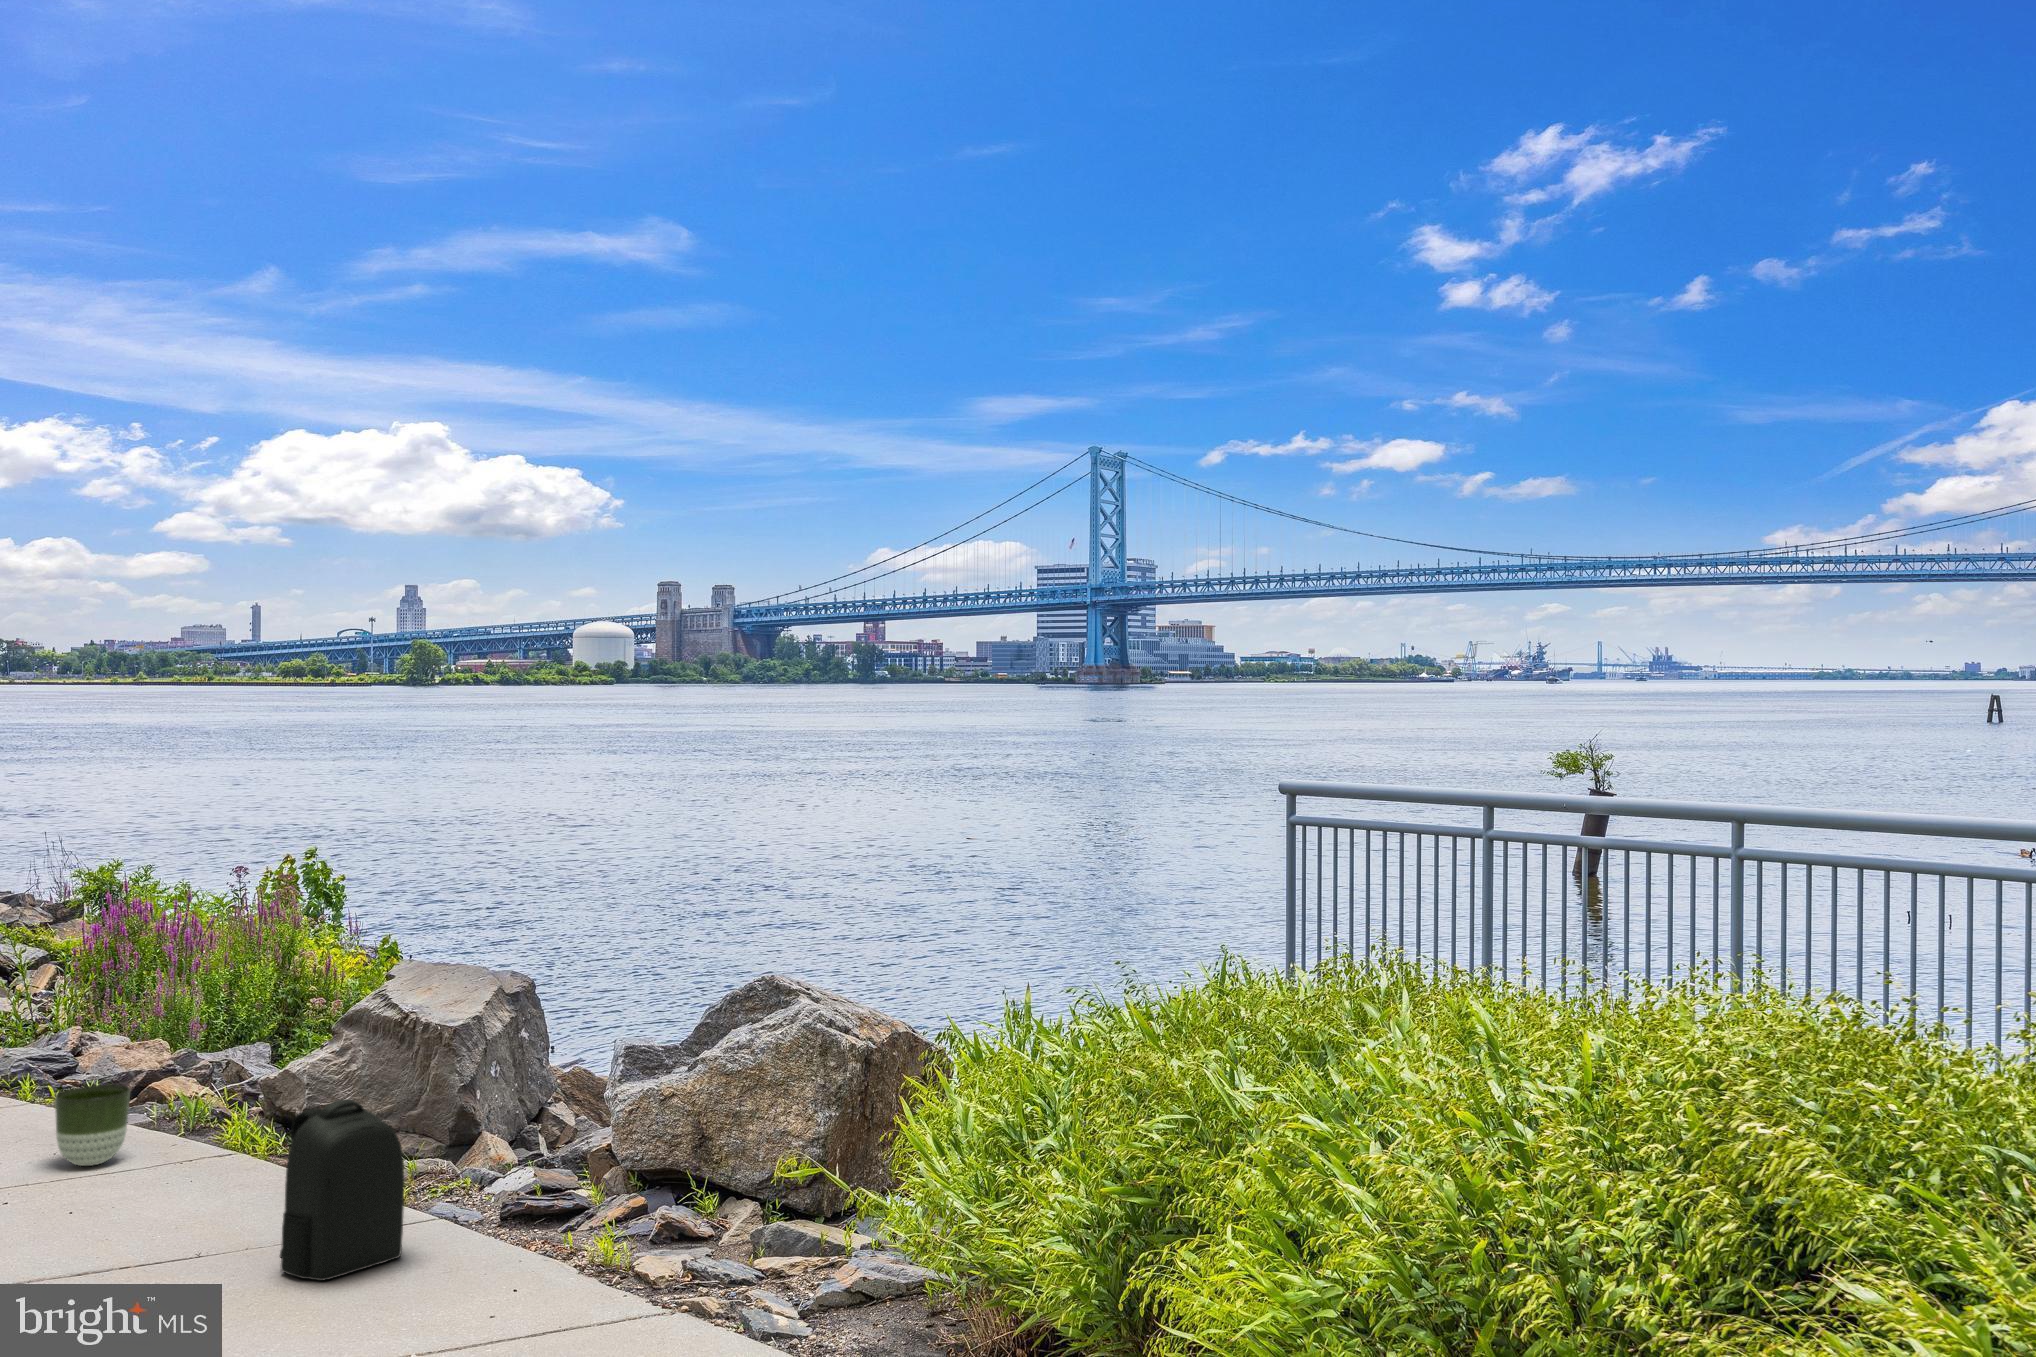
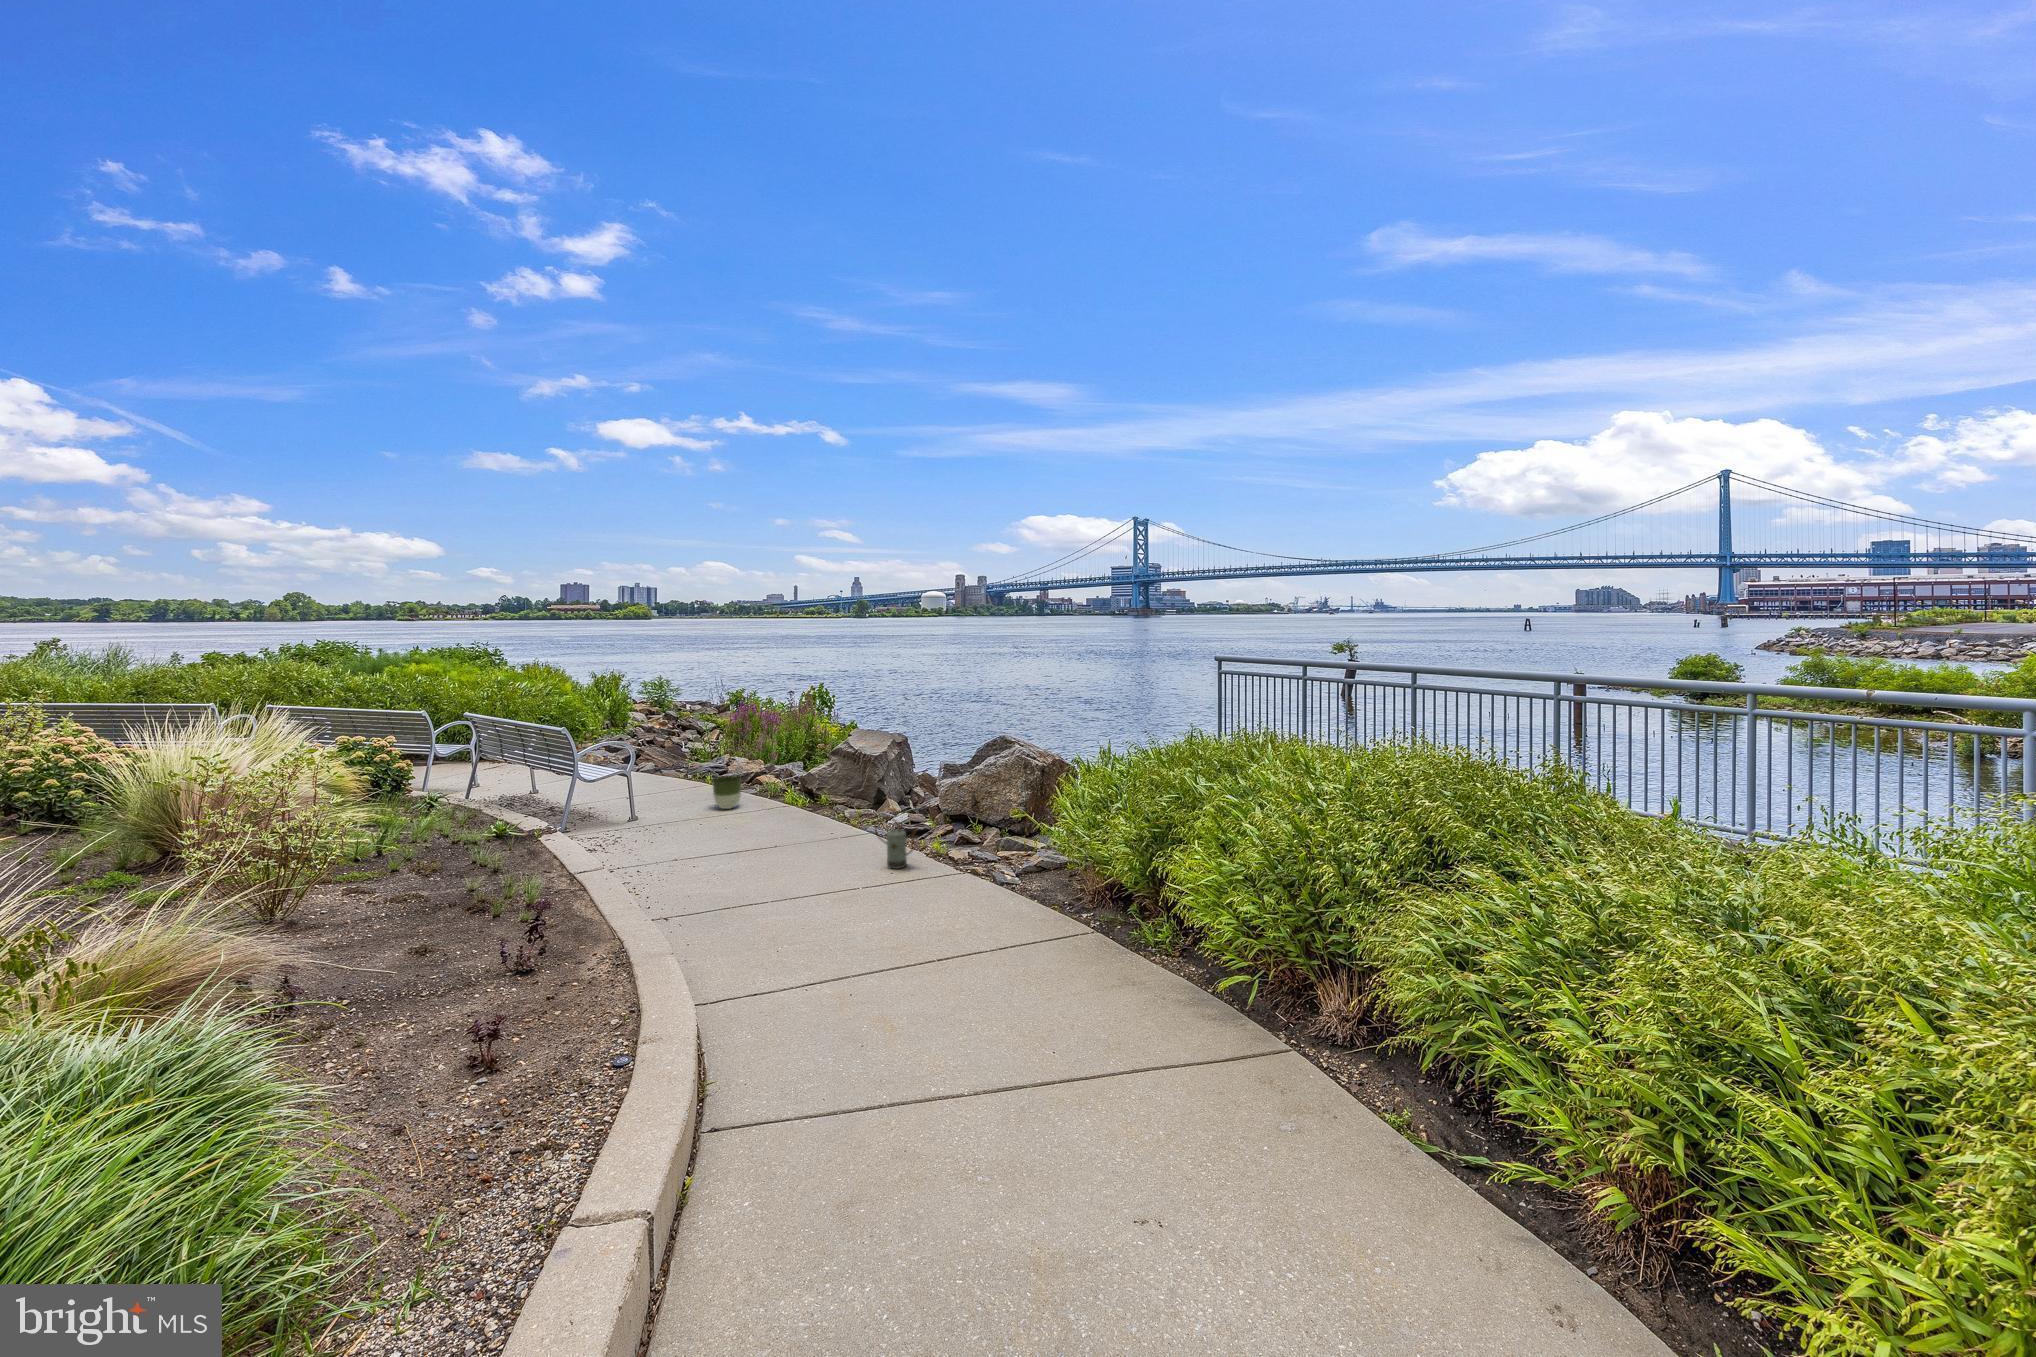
backpack: present [280,1099,404,1281] -> none [805,783,853,856]
watering can: none [459,1180,567,1309] -> present [875,817,917,869]

